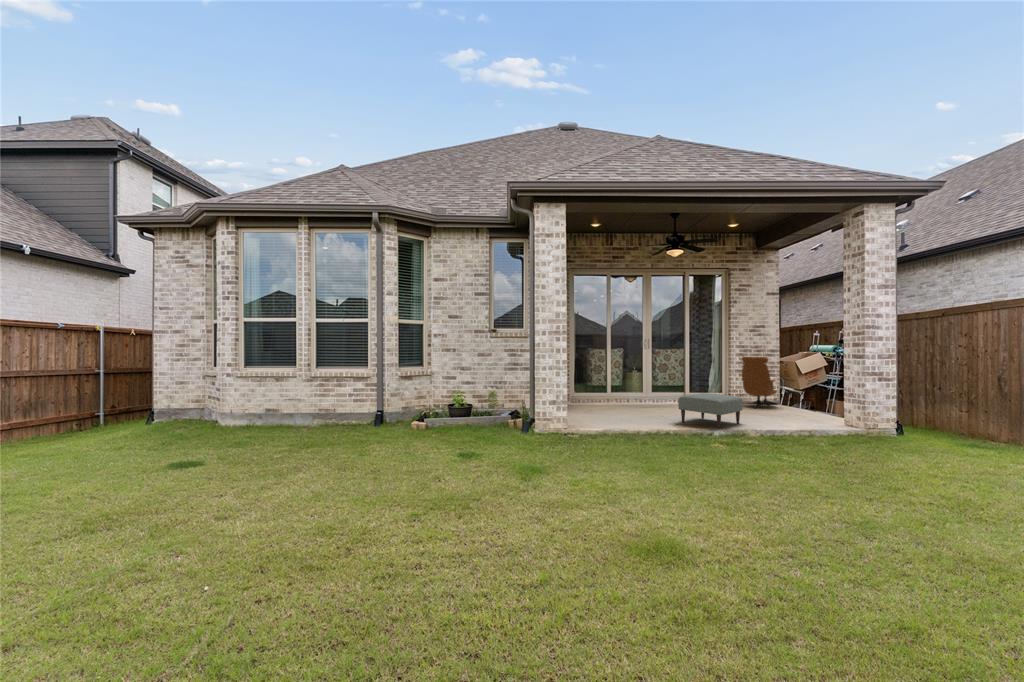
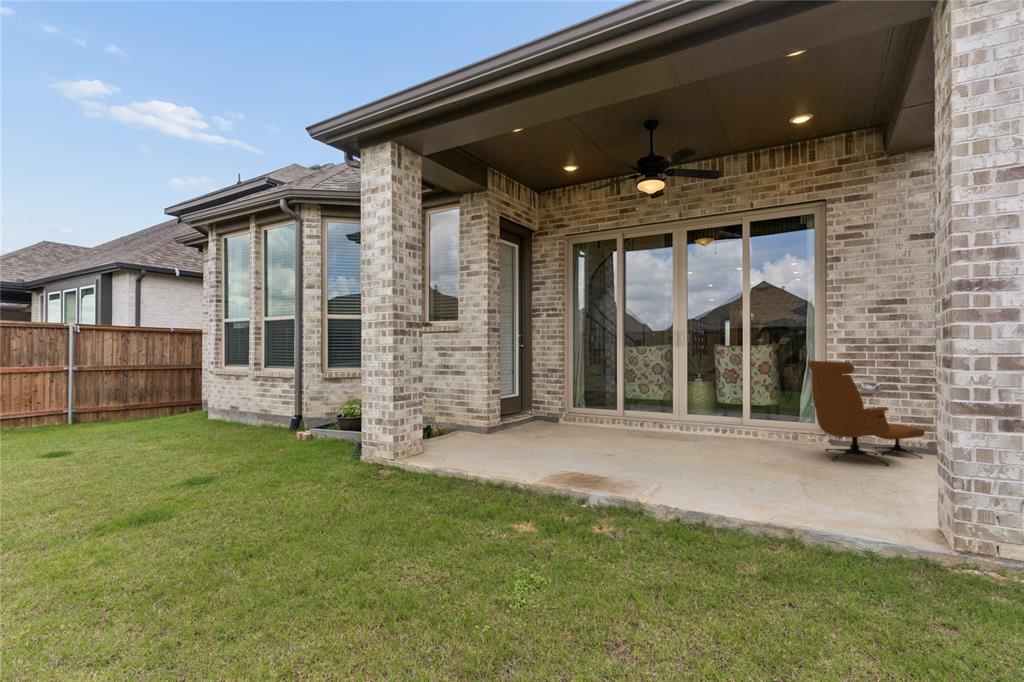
ottoman: present [678,393,743,429] -> none [591,423,696,489]

